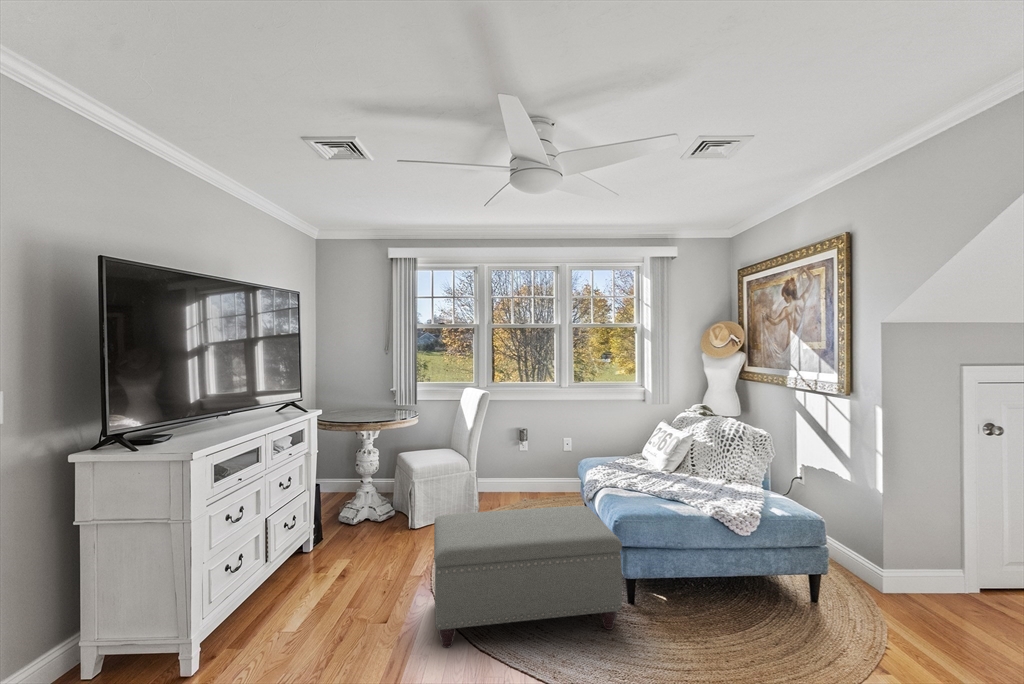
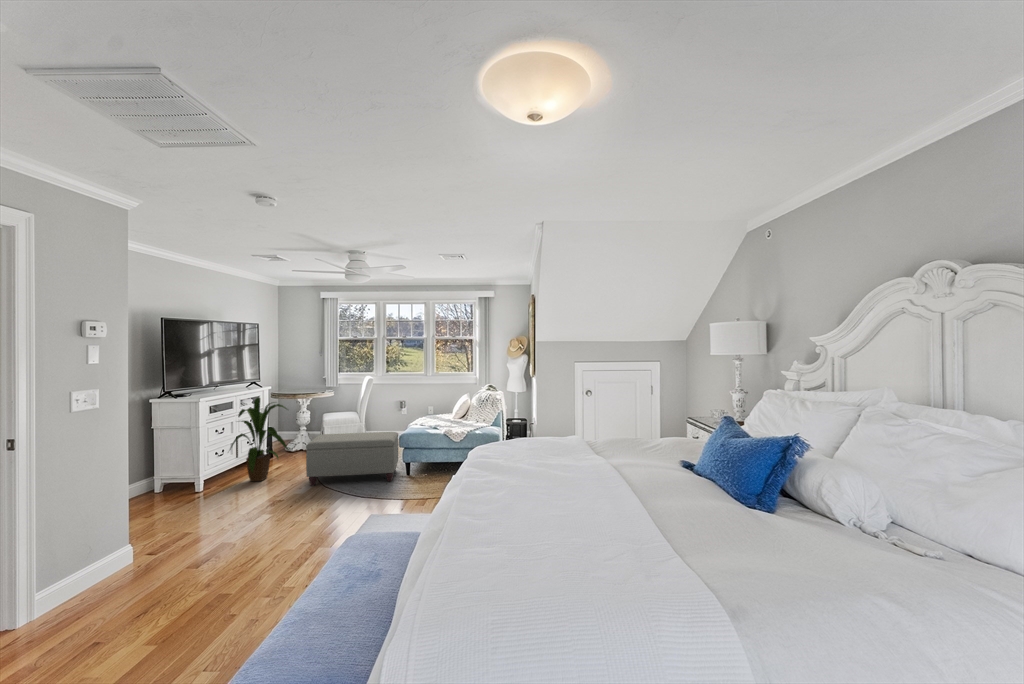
house plant: none [251,445,382,628] -> present [230,398,289,481]

